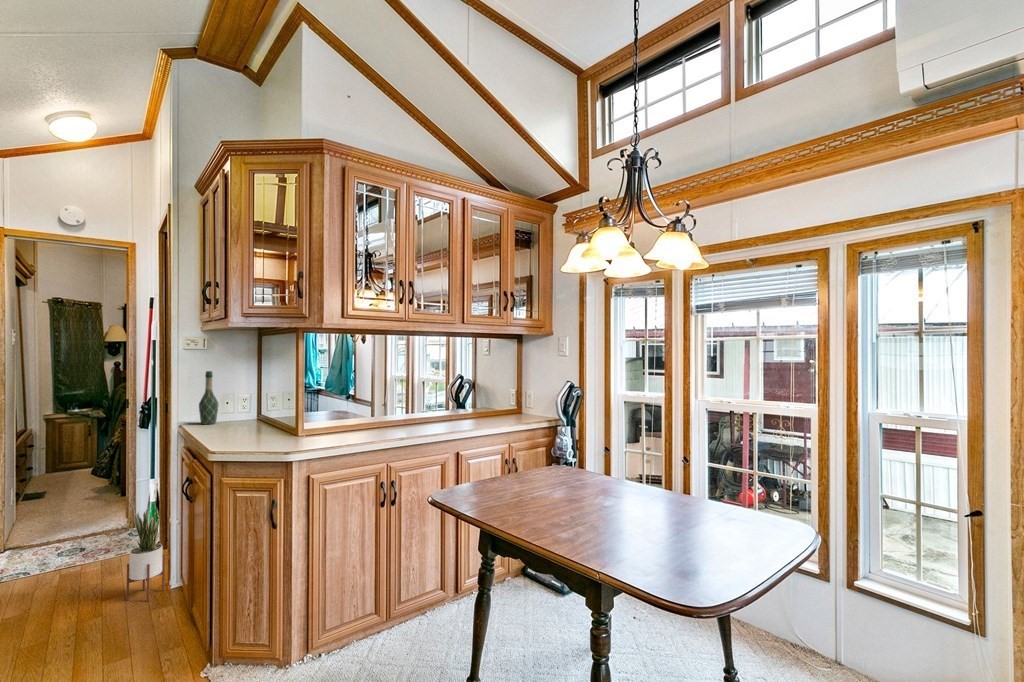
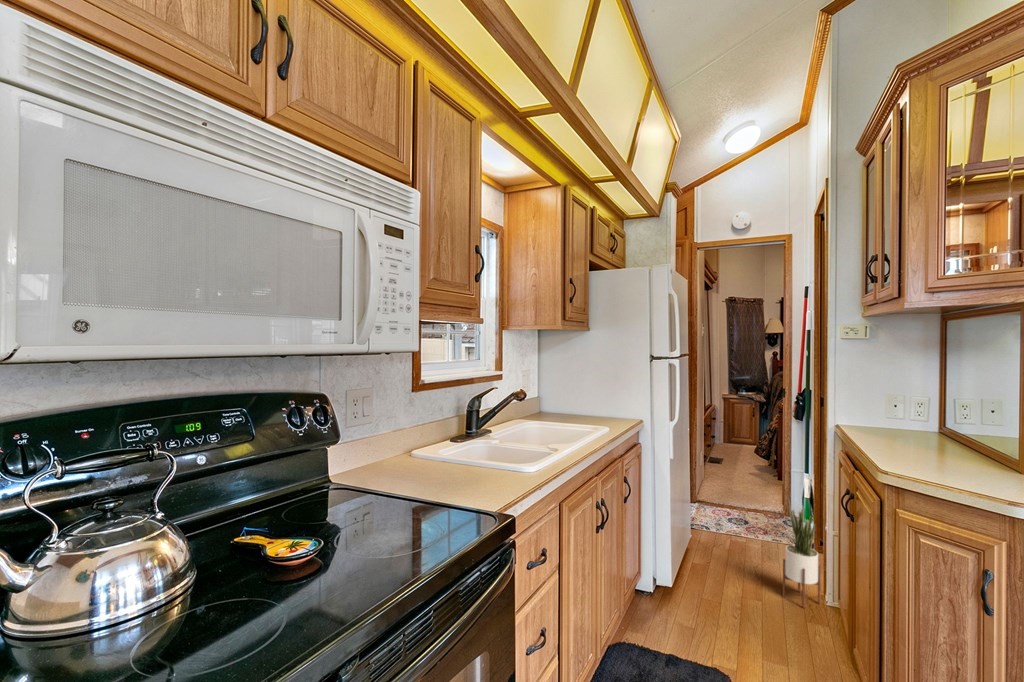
wine bottle: present [199,371,218,424] -> none [860,366,886,430]

